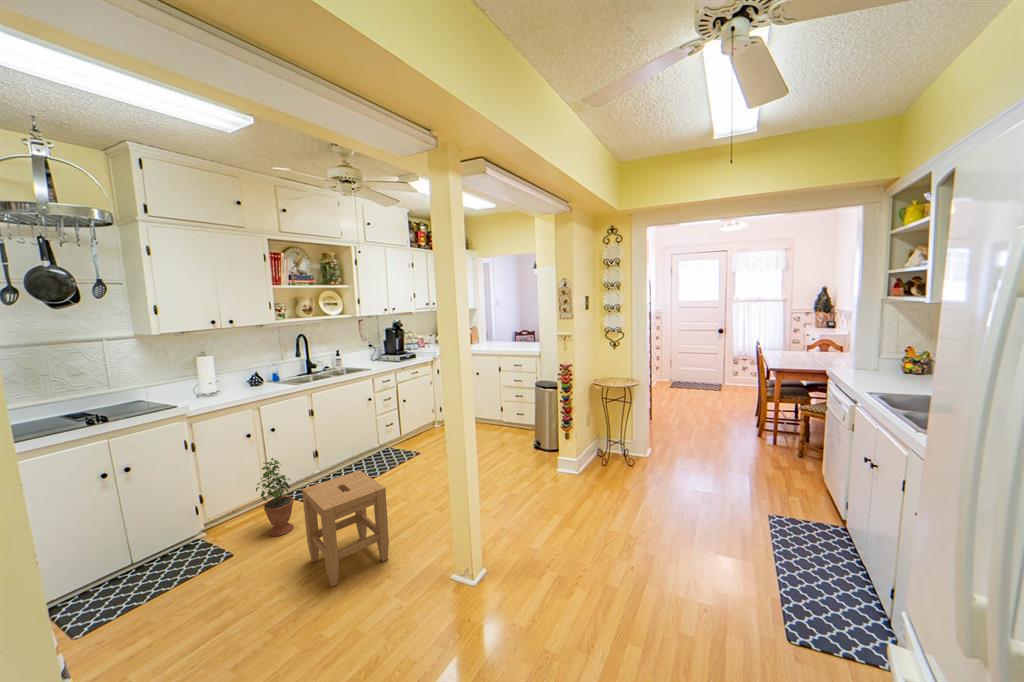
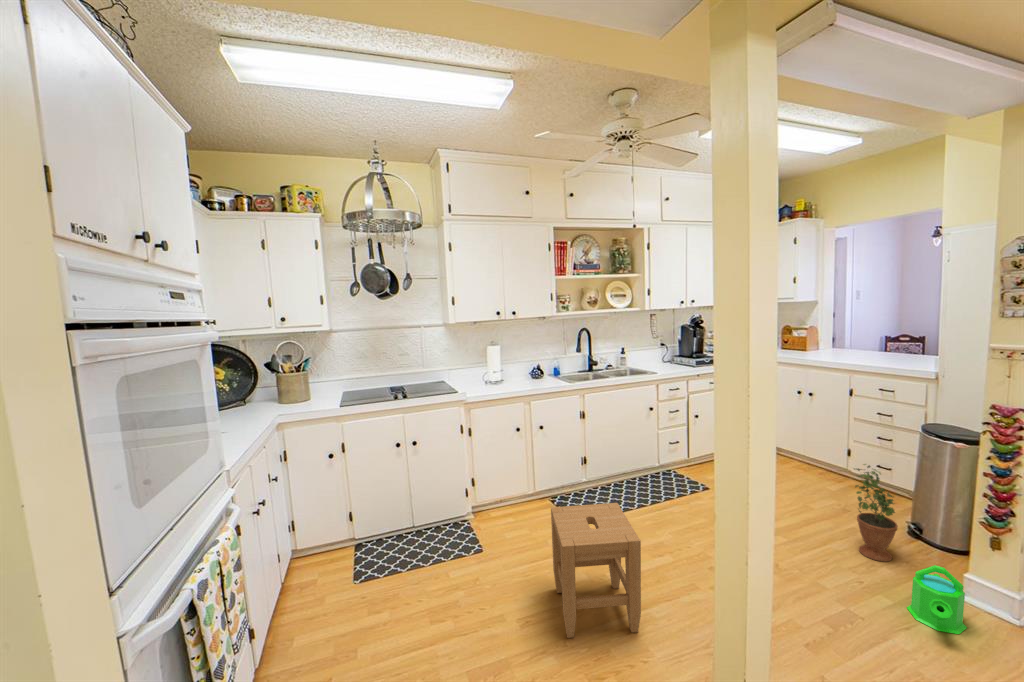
watering can: none [535,455,560,490] -> present [907,565,967,634]
potted plant: present [256,458,293,536] -> present [856,464,898,562]

